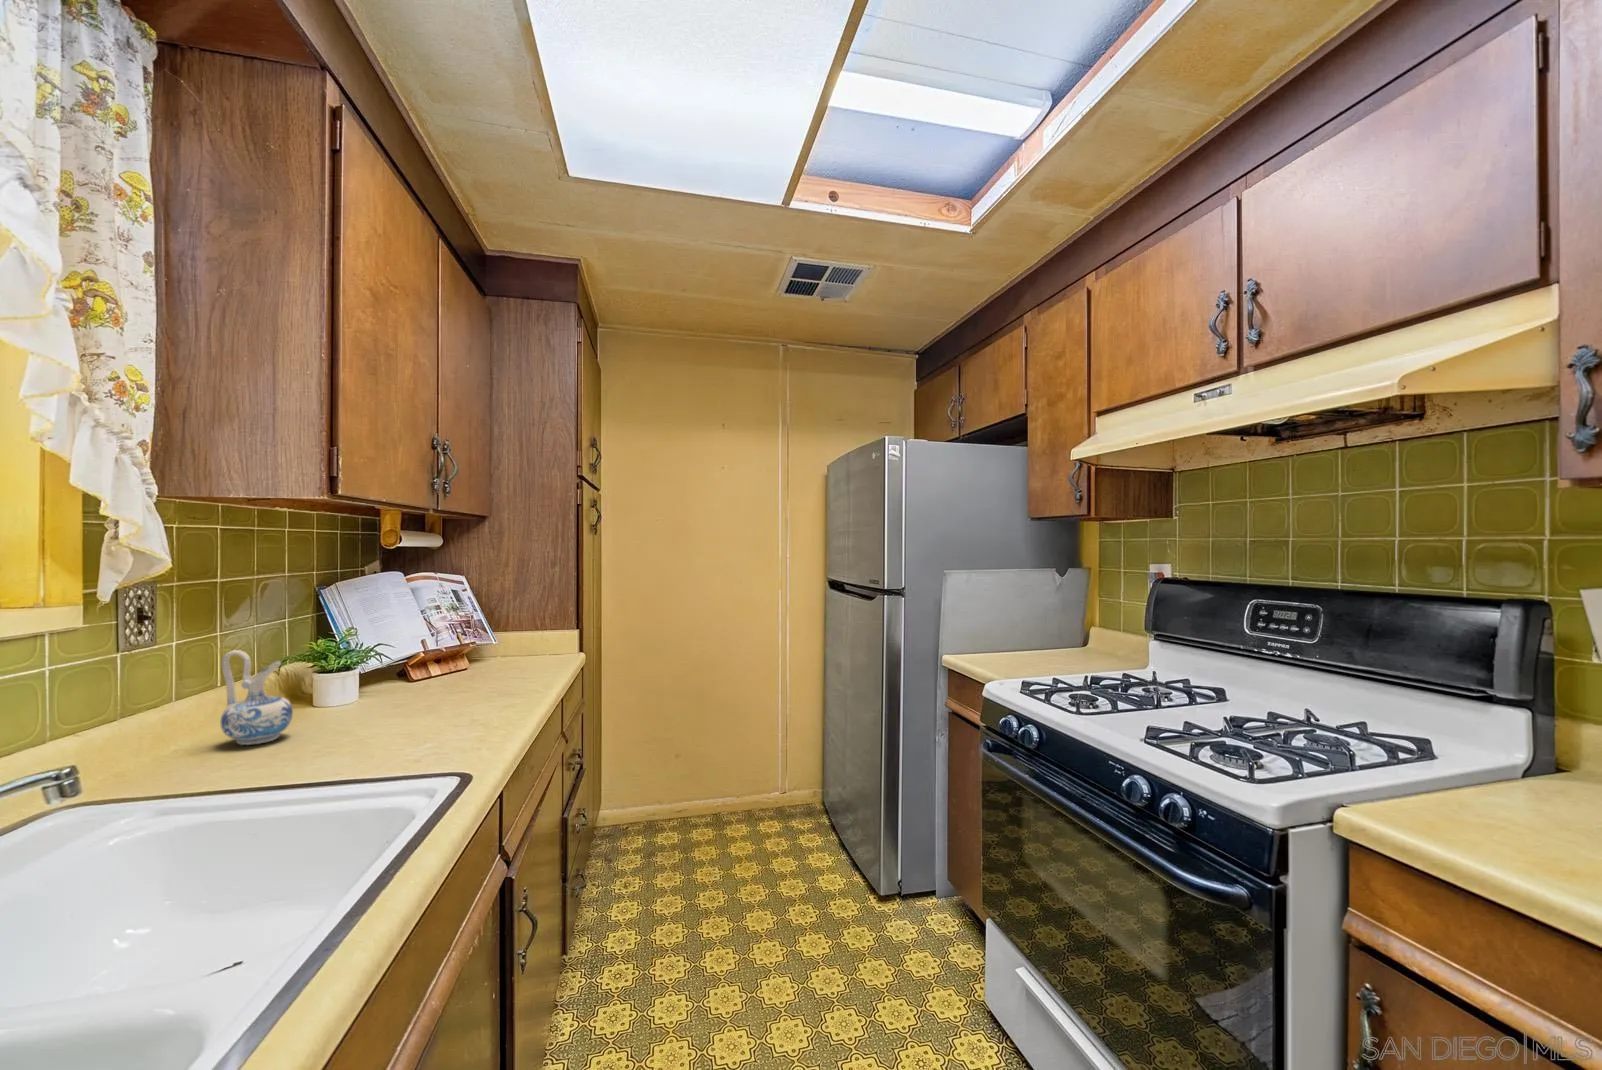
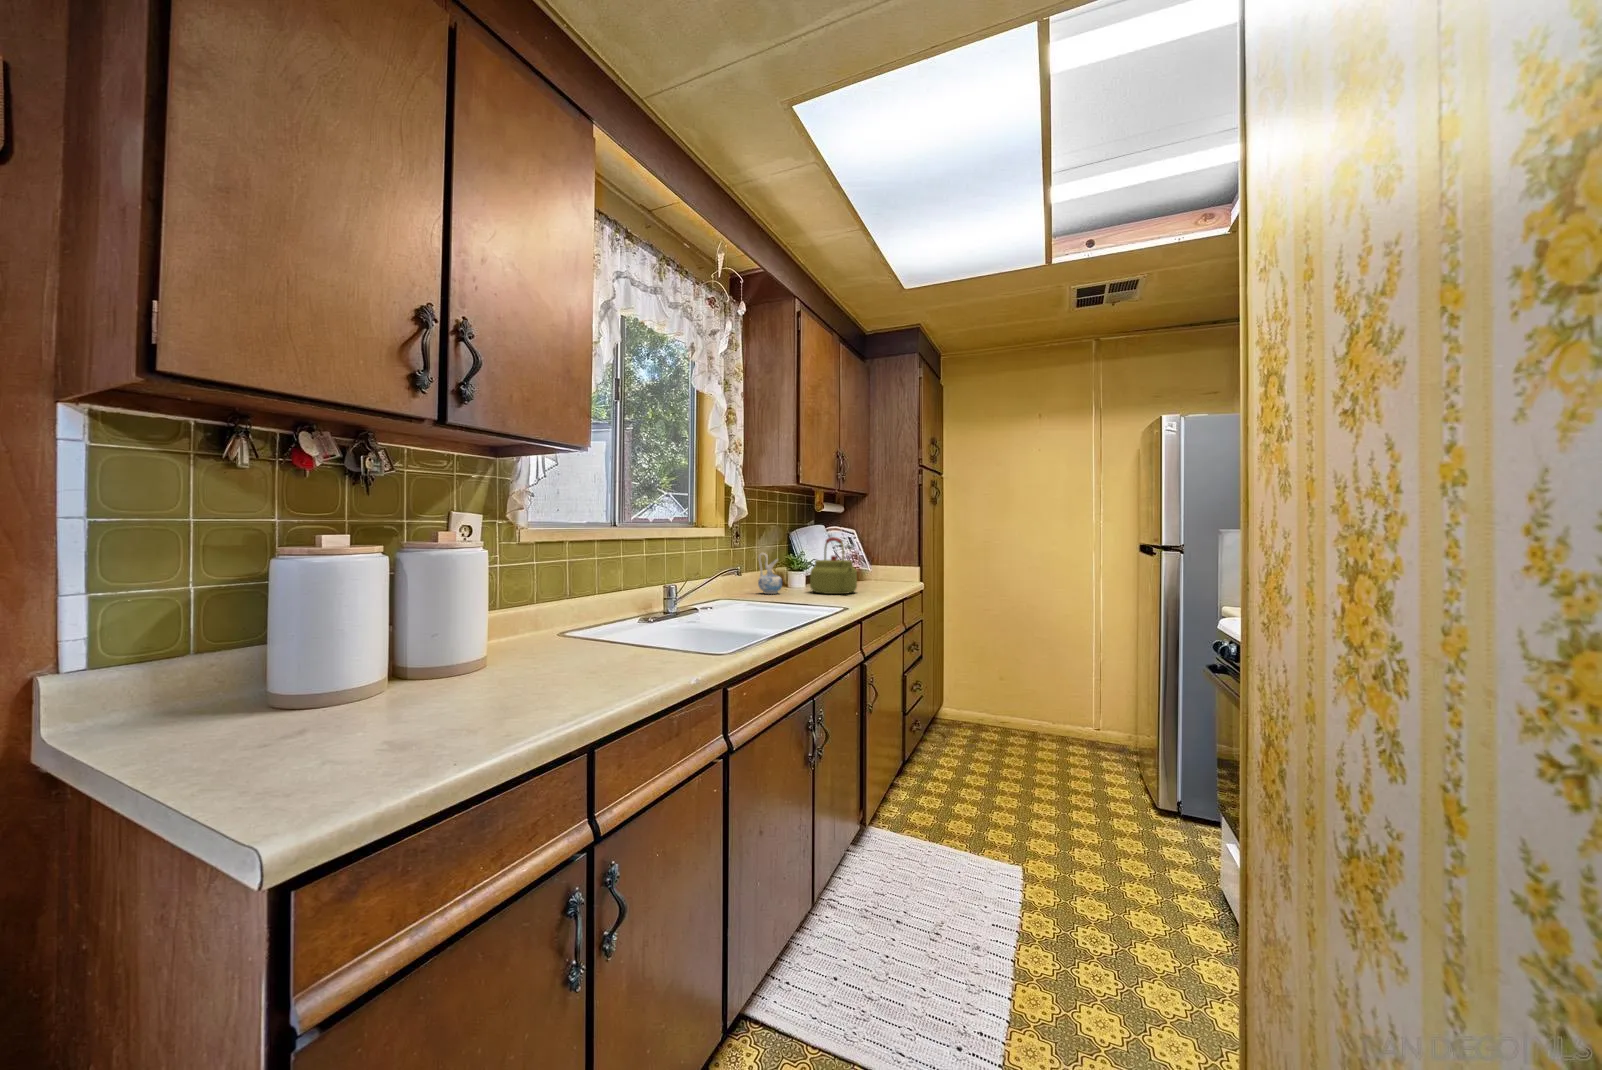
kettle: none [367,602,476,721] -> present [810,537,857,594]

